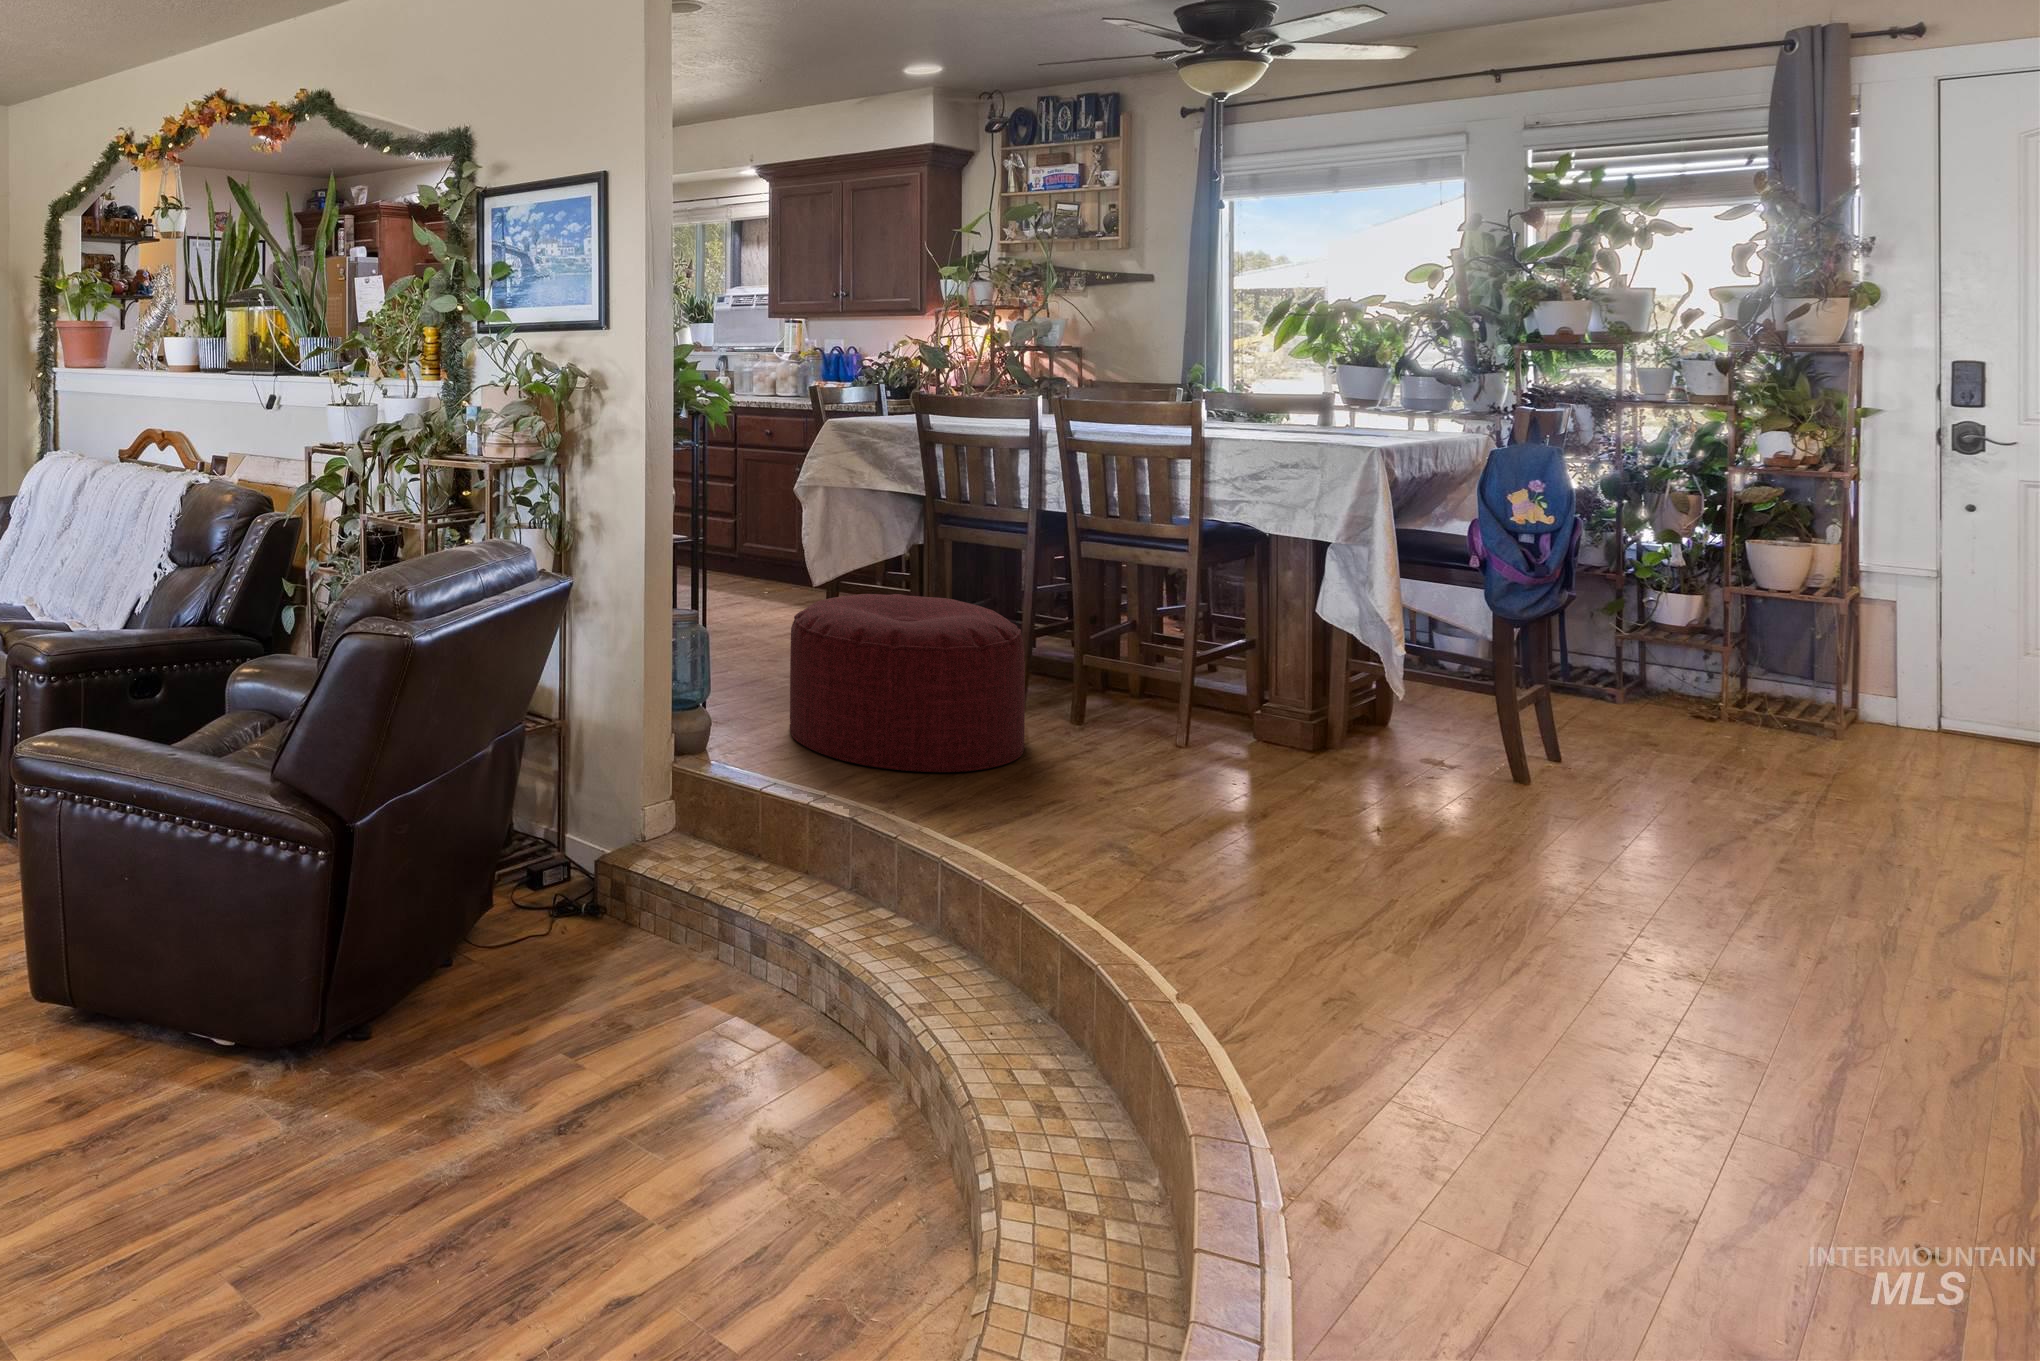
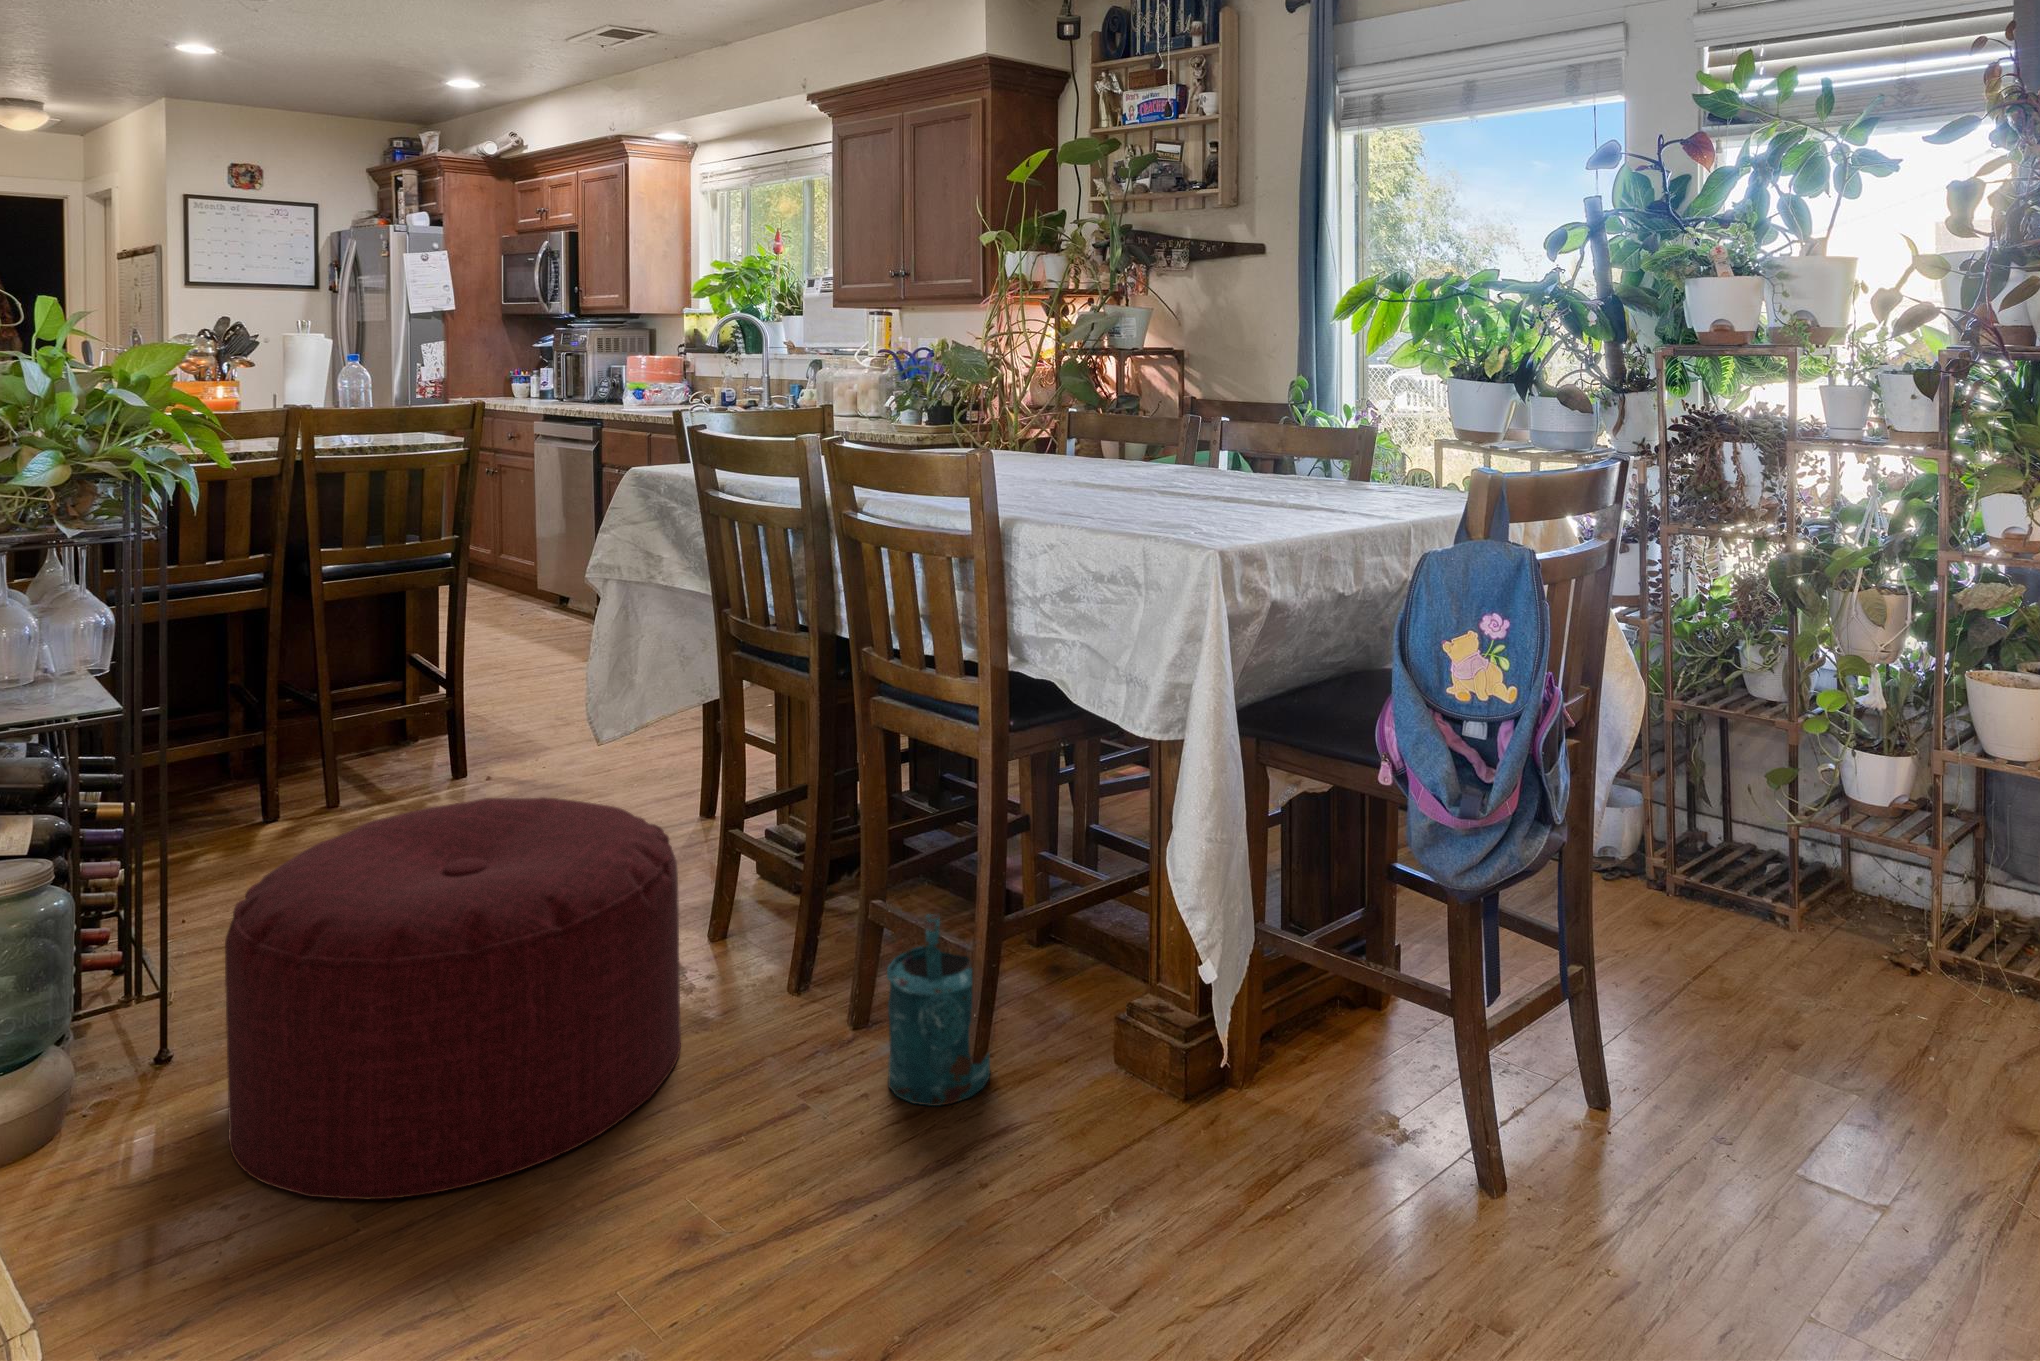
watering can: none [1144,657,1237,752] -> present [887,914,990,1106]

